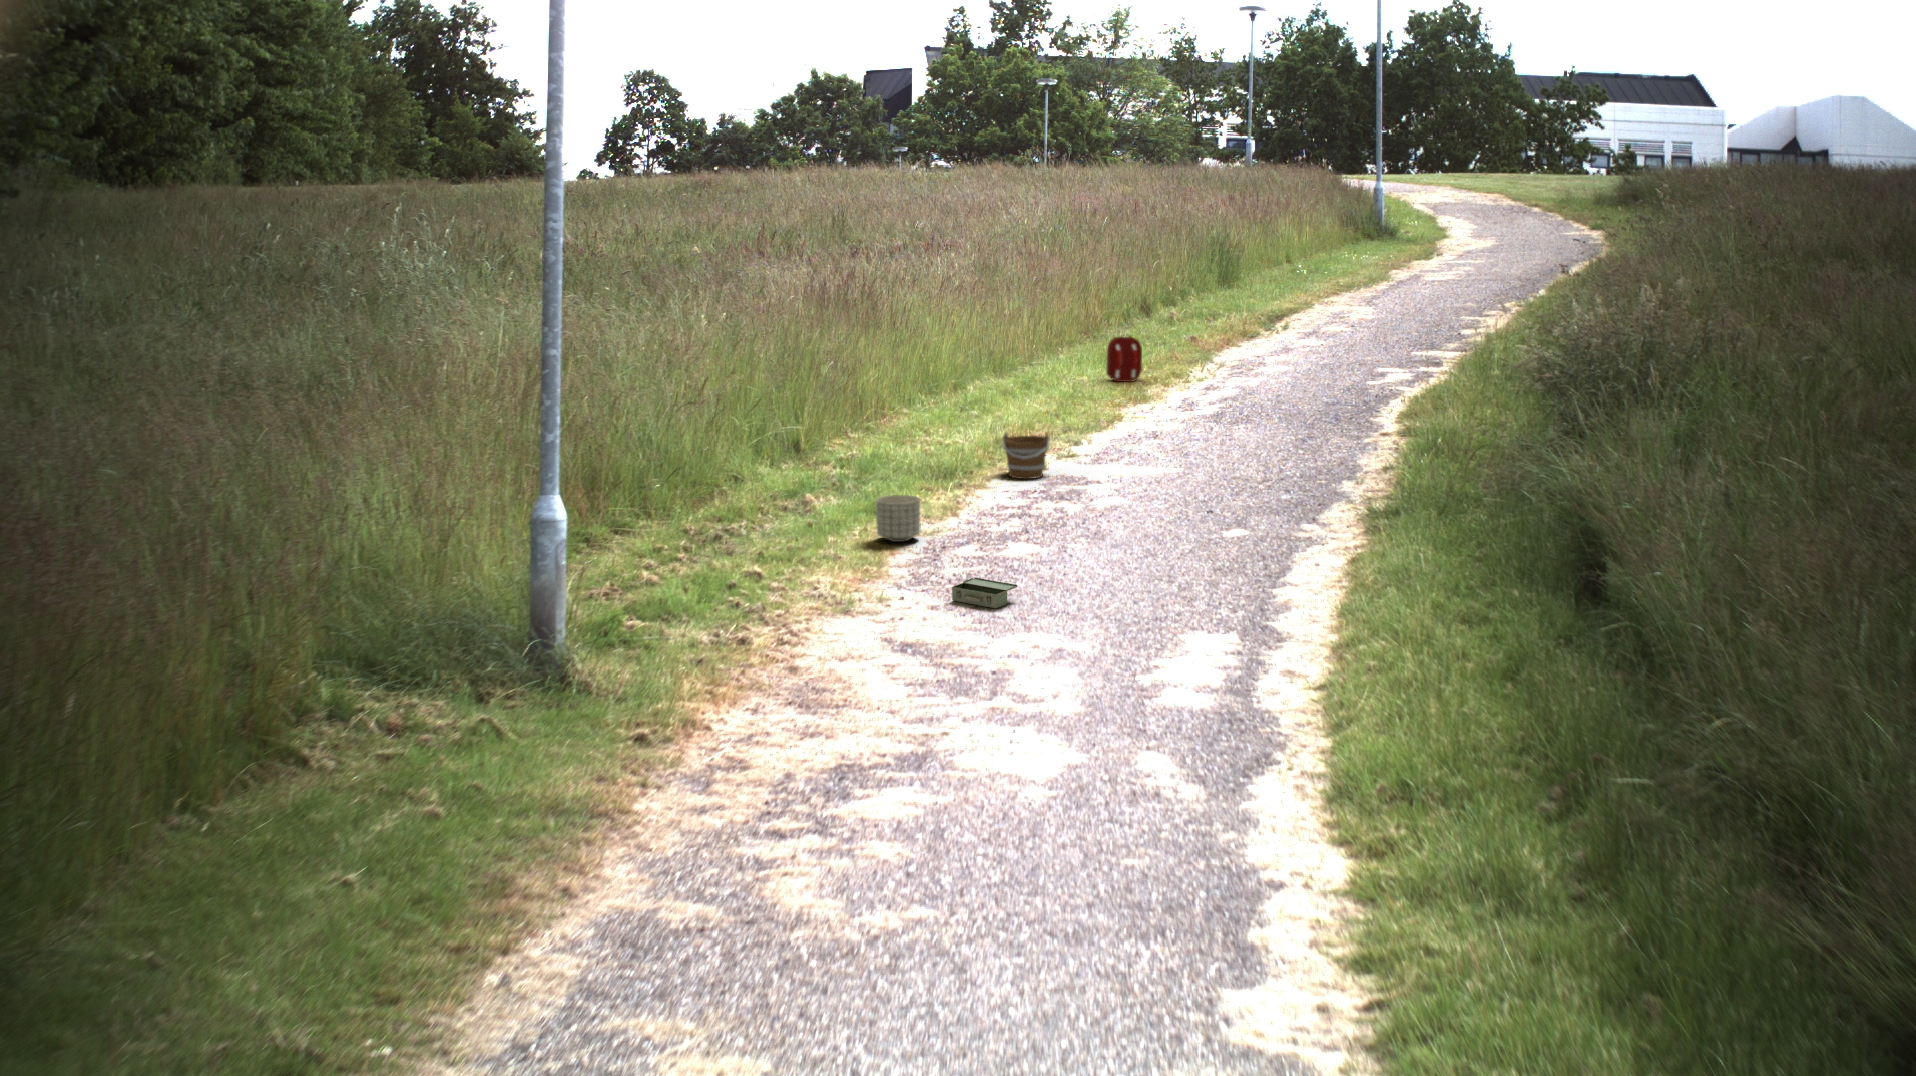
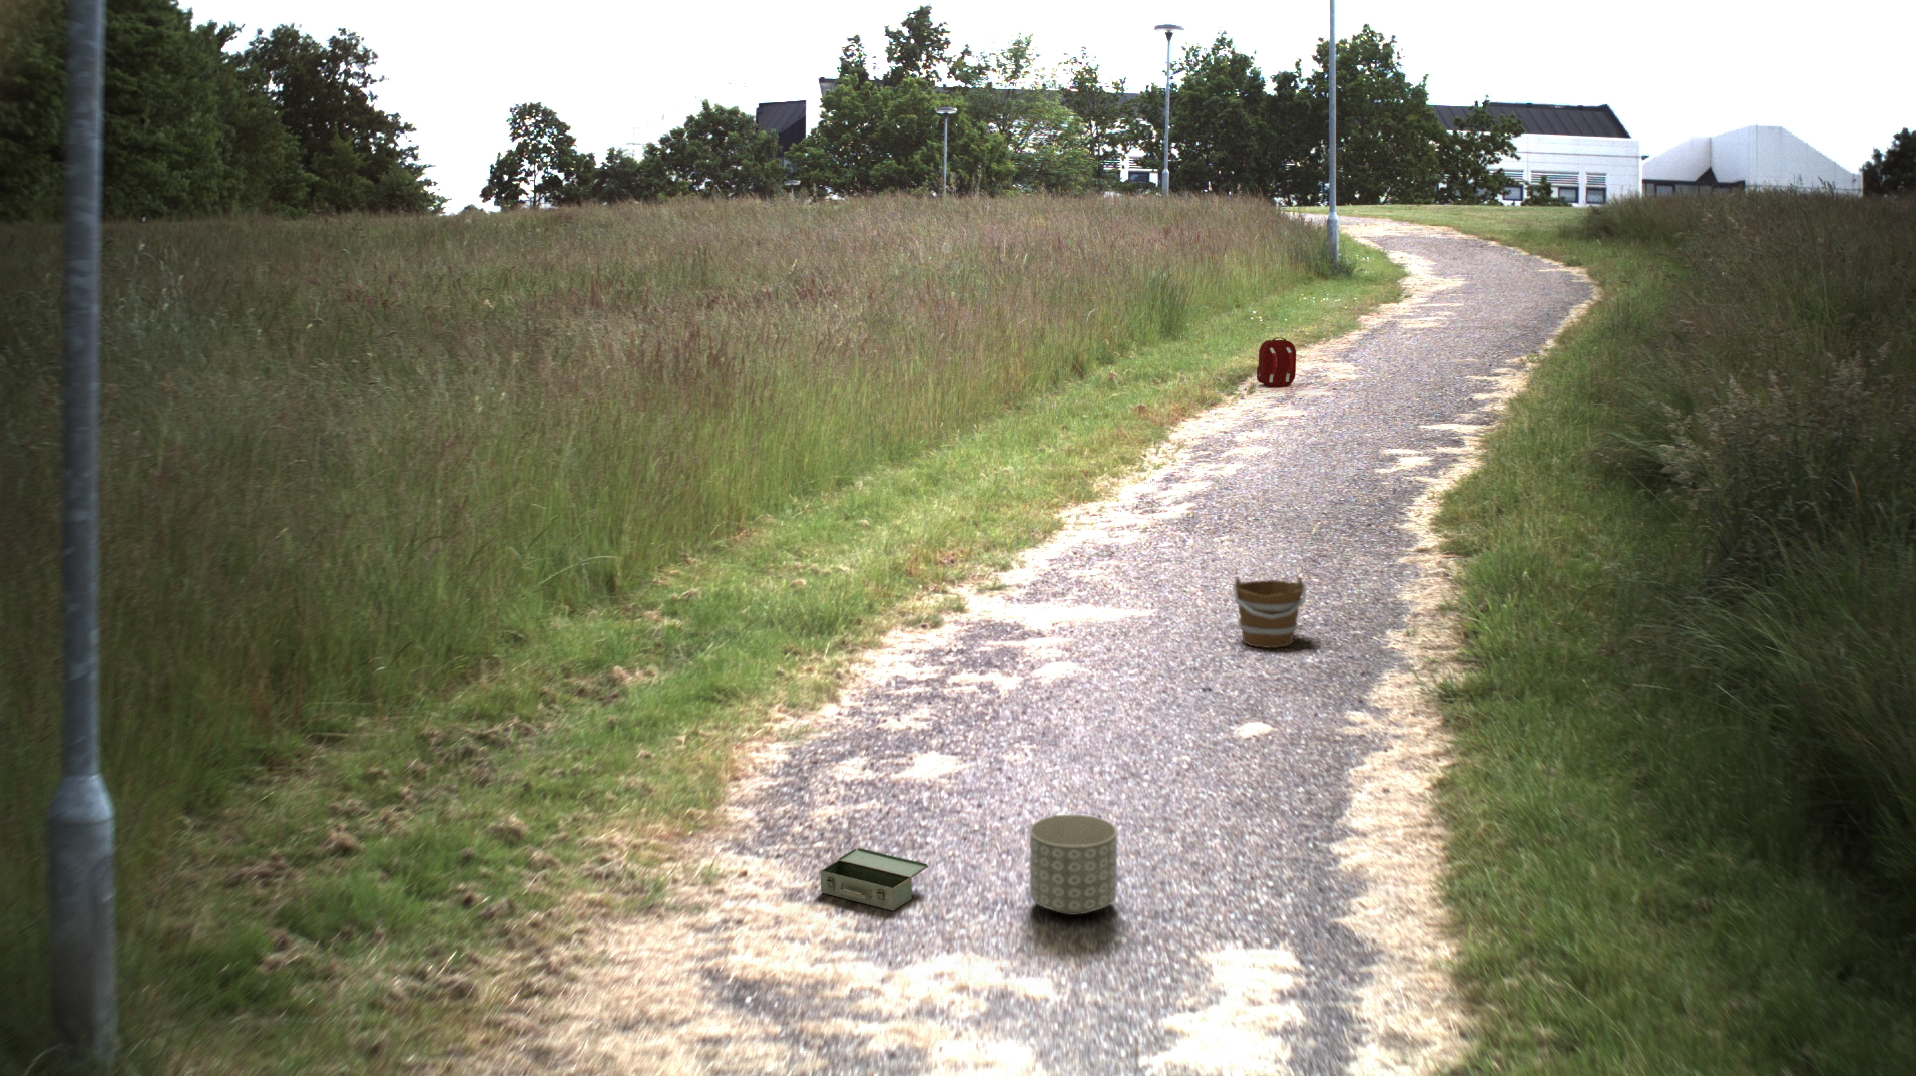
backpack: present [1106,336,1142,382] -> present [1257,337,1296,387]
bucket: present [1002,433,1050,479] -> present [1233,578,1306,648]
planter: present [876,495,920,542] -> present [1030,814,1117,915]

